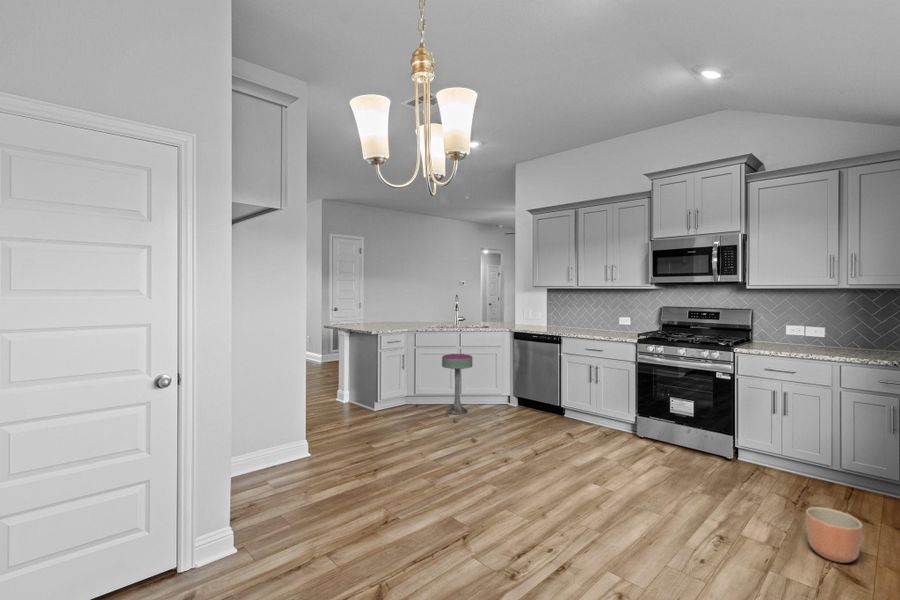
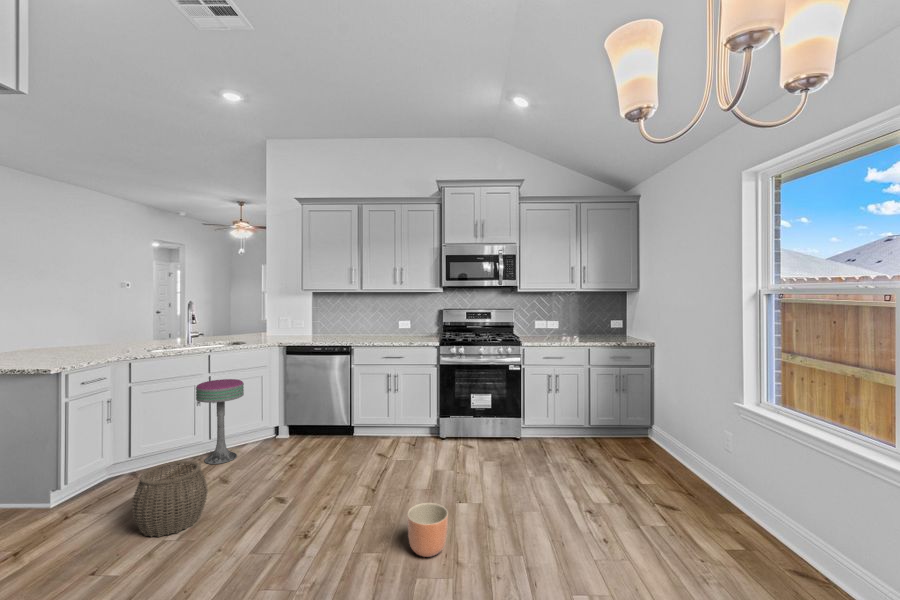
woven basket: none [386,398,427,441] -> present [132,461,207,537]
planter: present [806,507,862,563] -> present [407,503,448,557]

